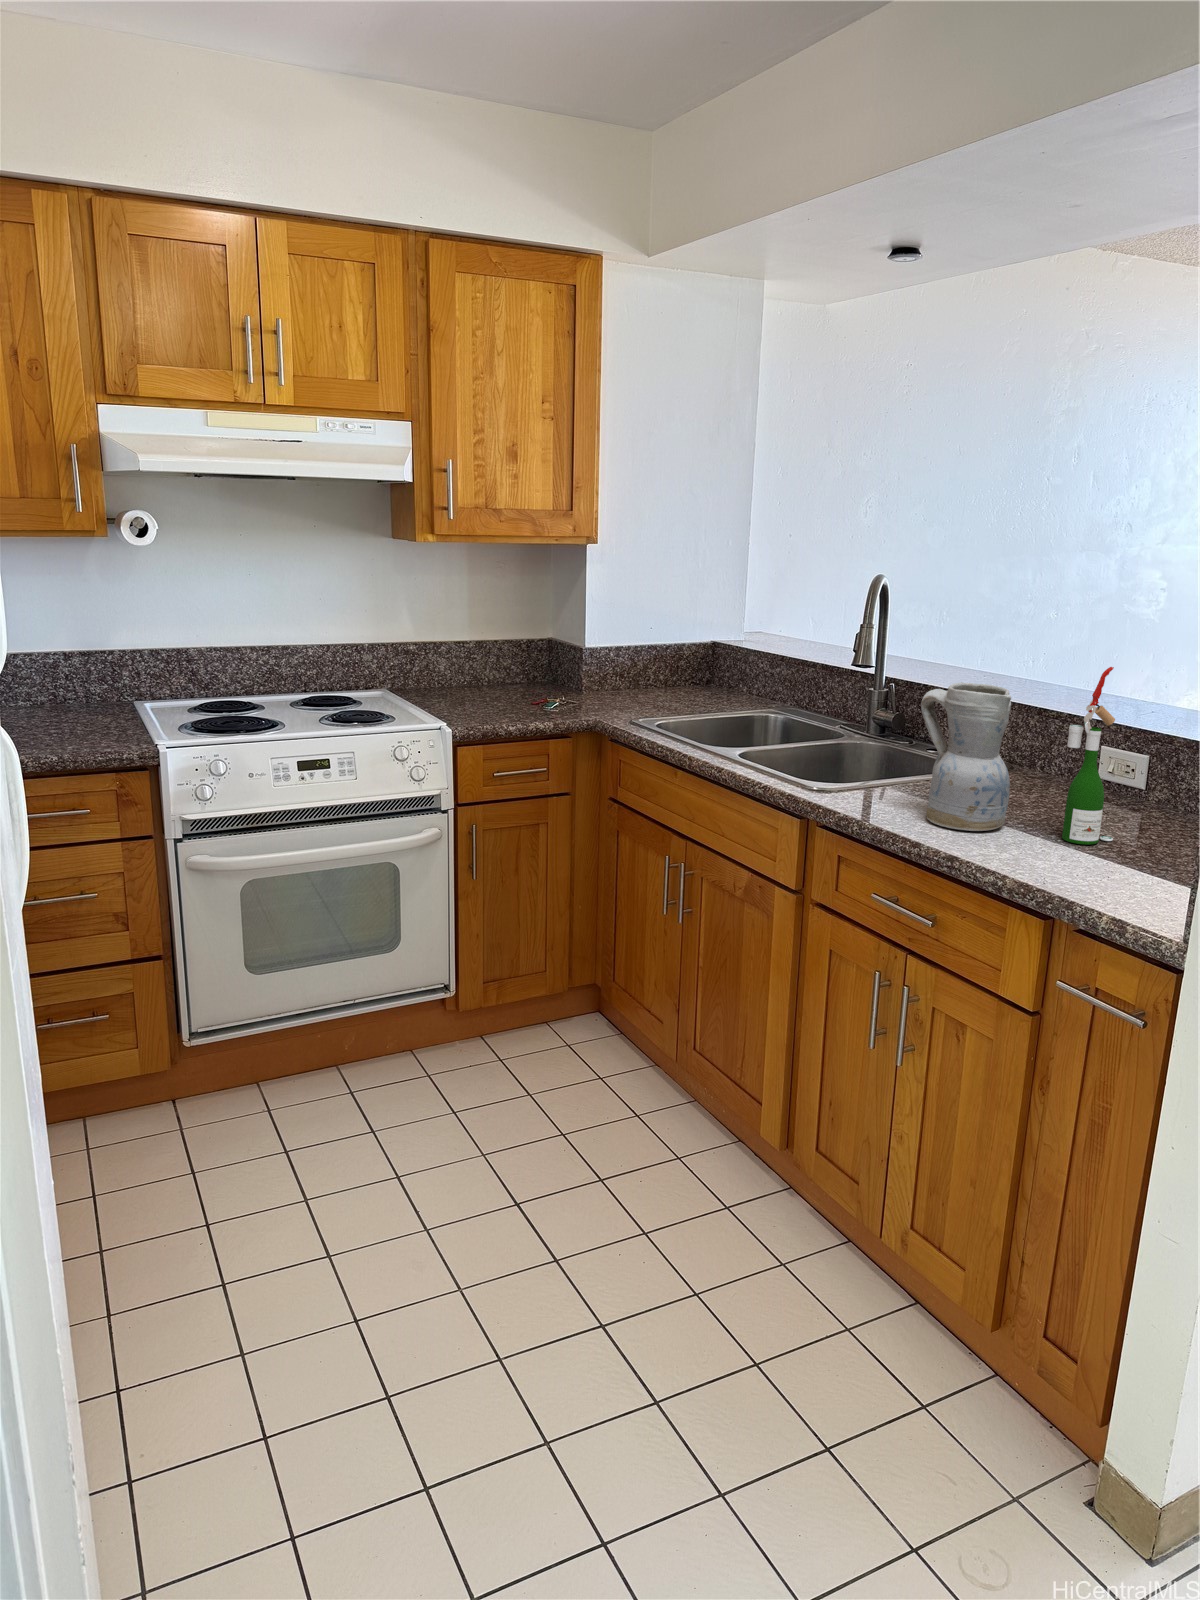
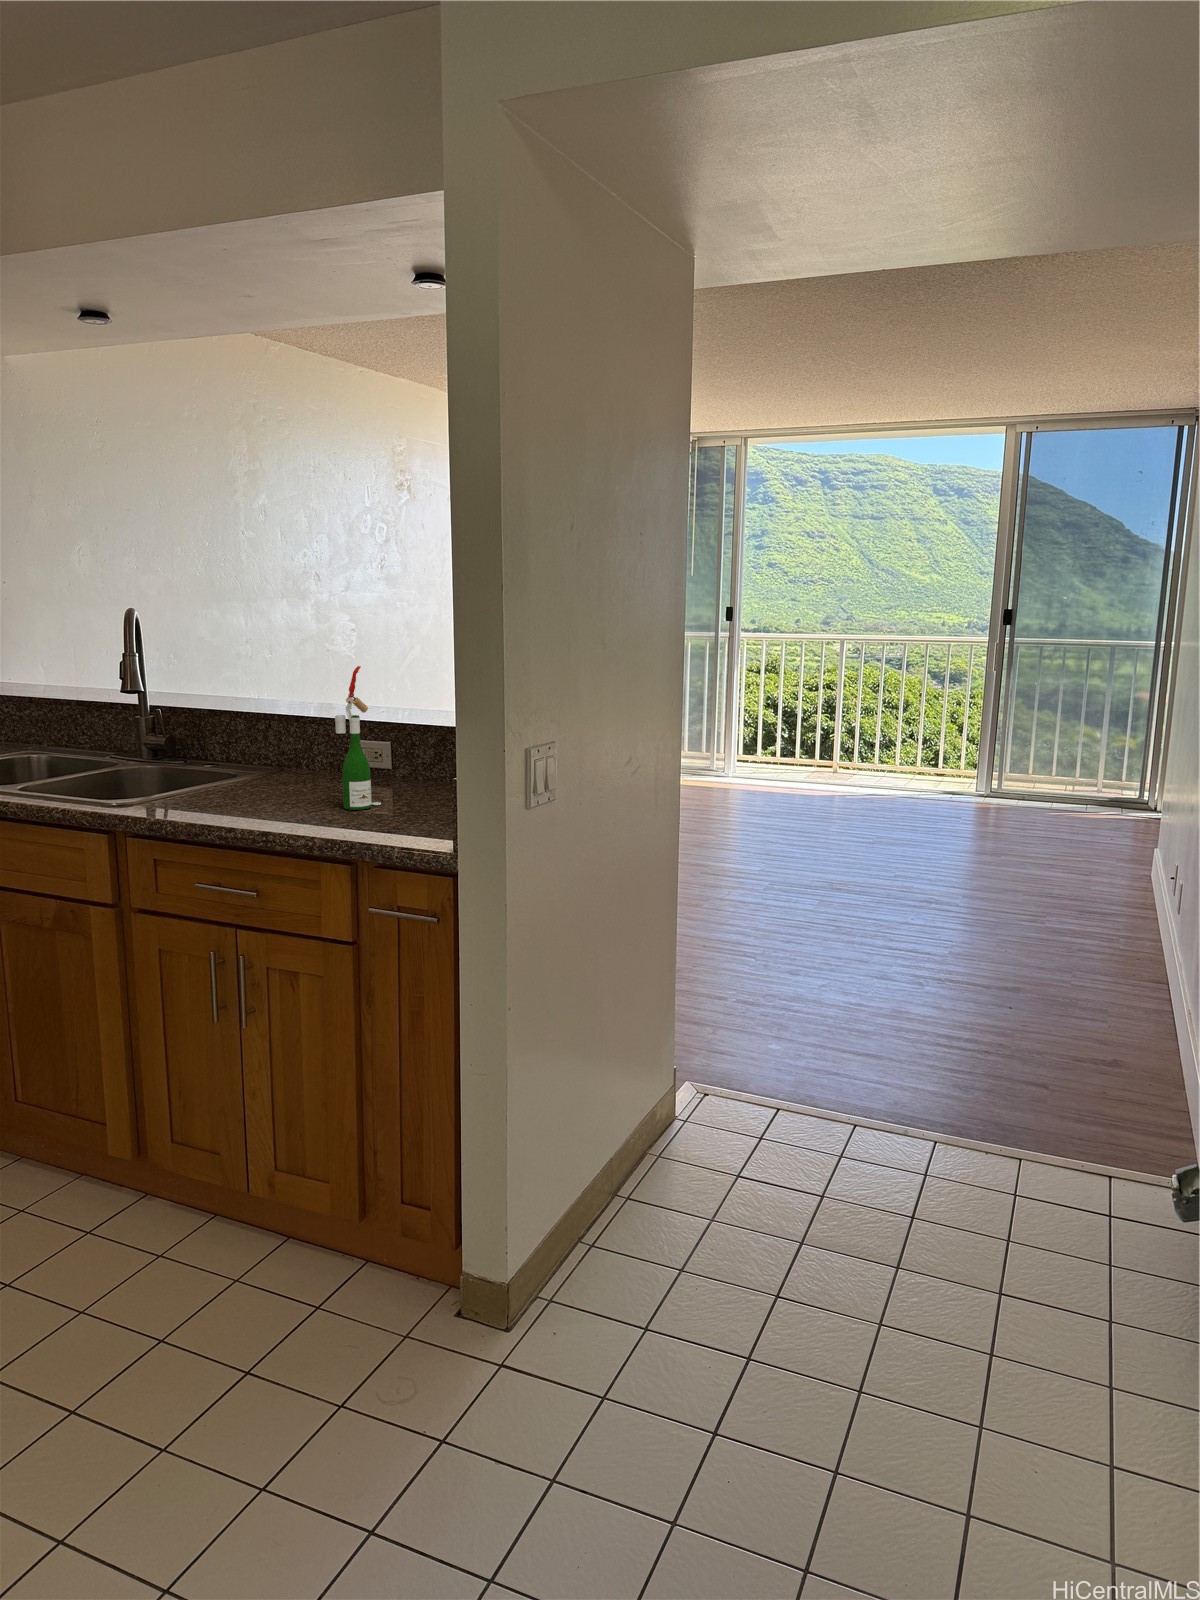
ceramic pitcher: present [921,682,1011,831] -> none [209,690,297,814]

